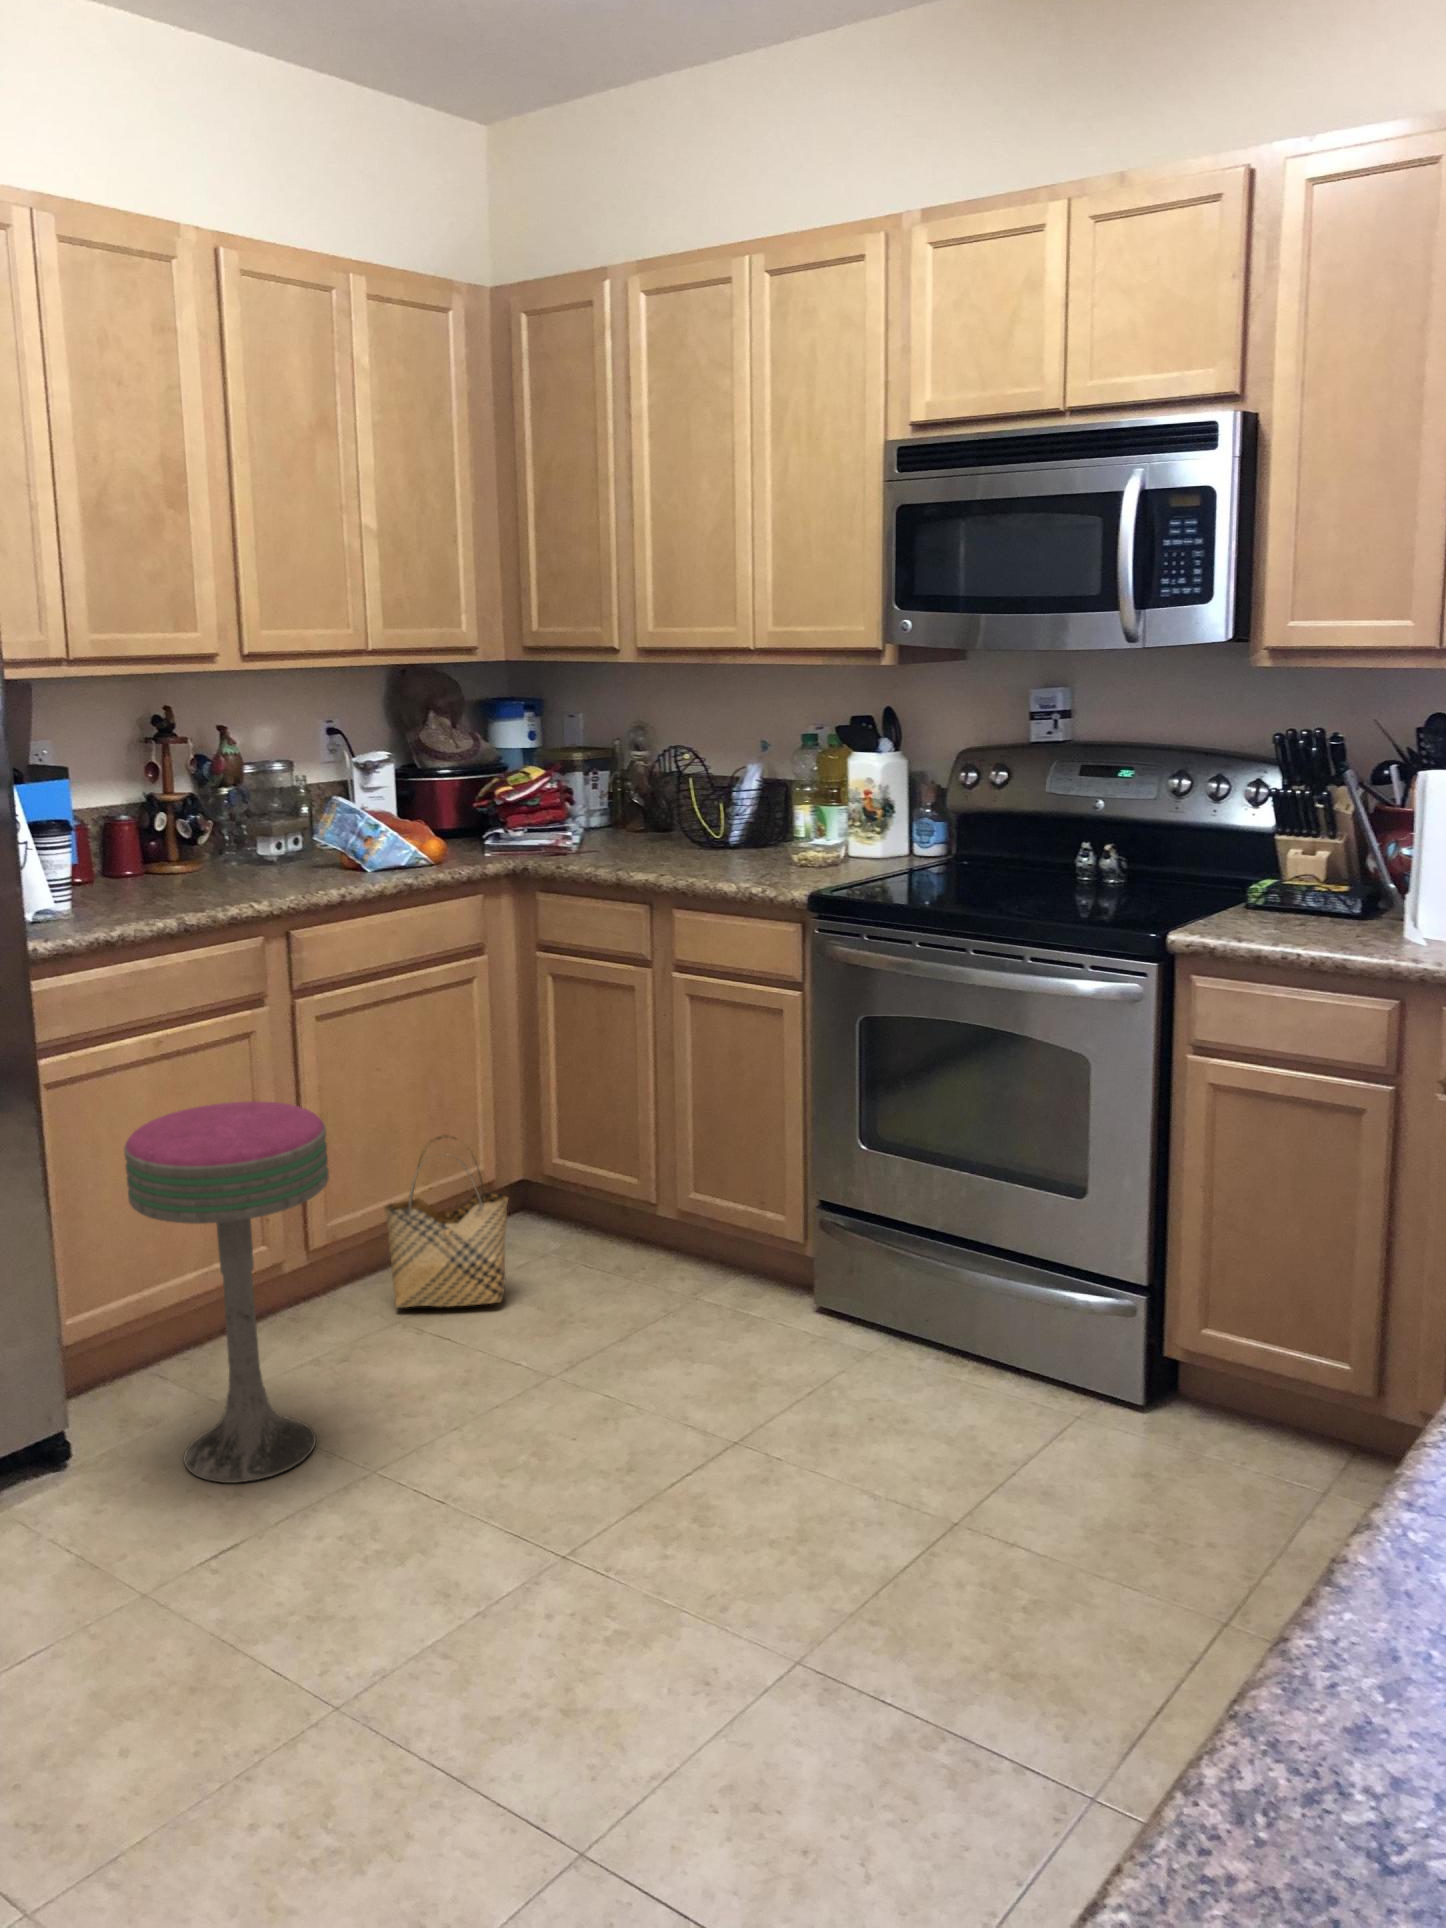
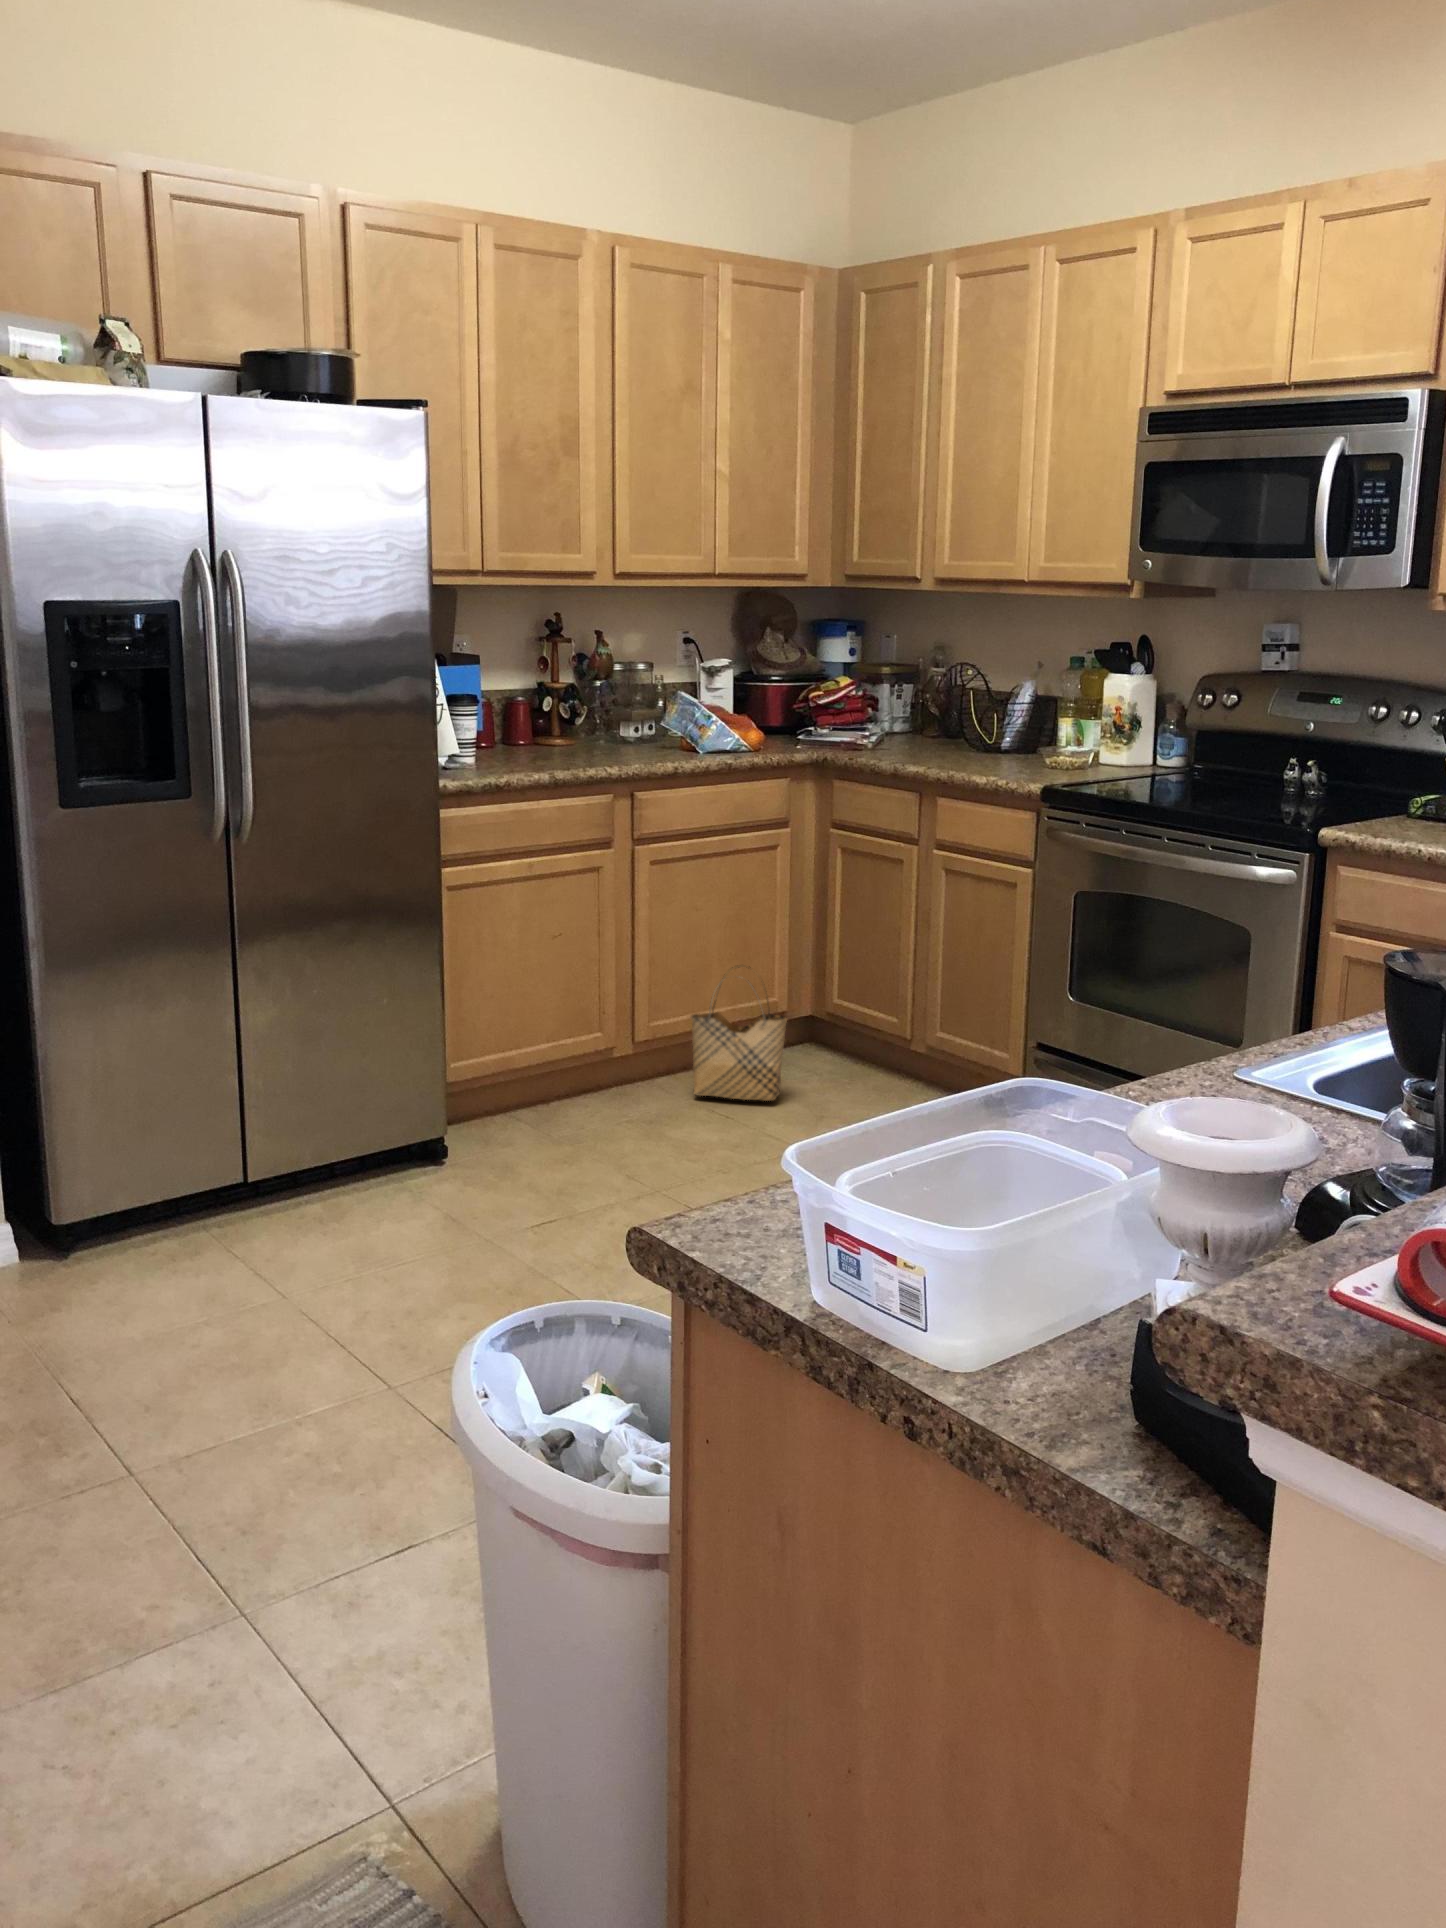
bar stool: present [124,1101,329,1483] -> none [496,912,640,1188]

